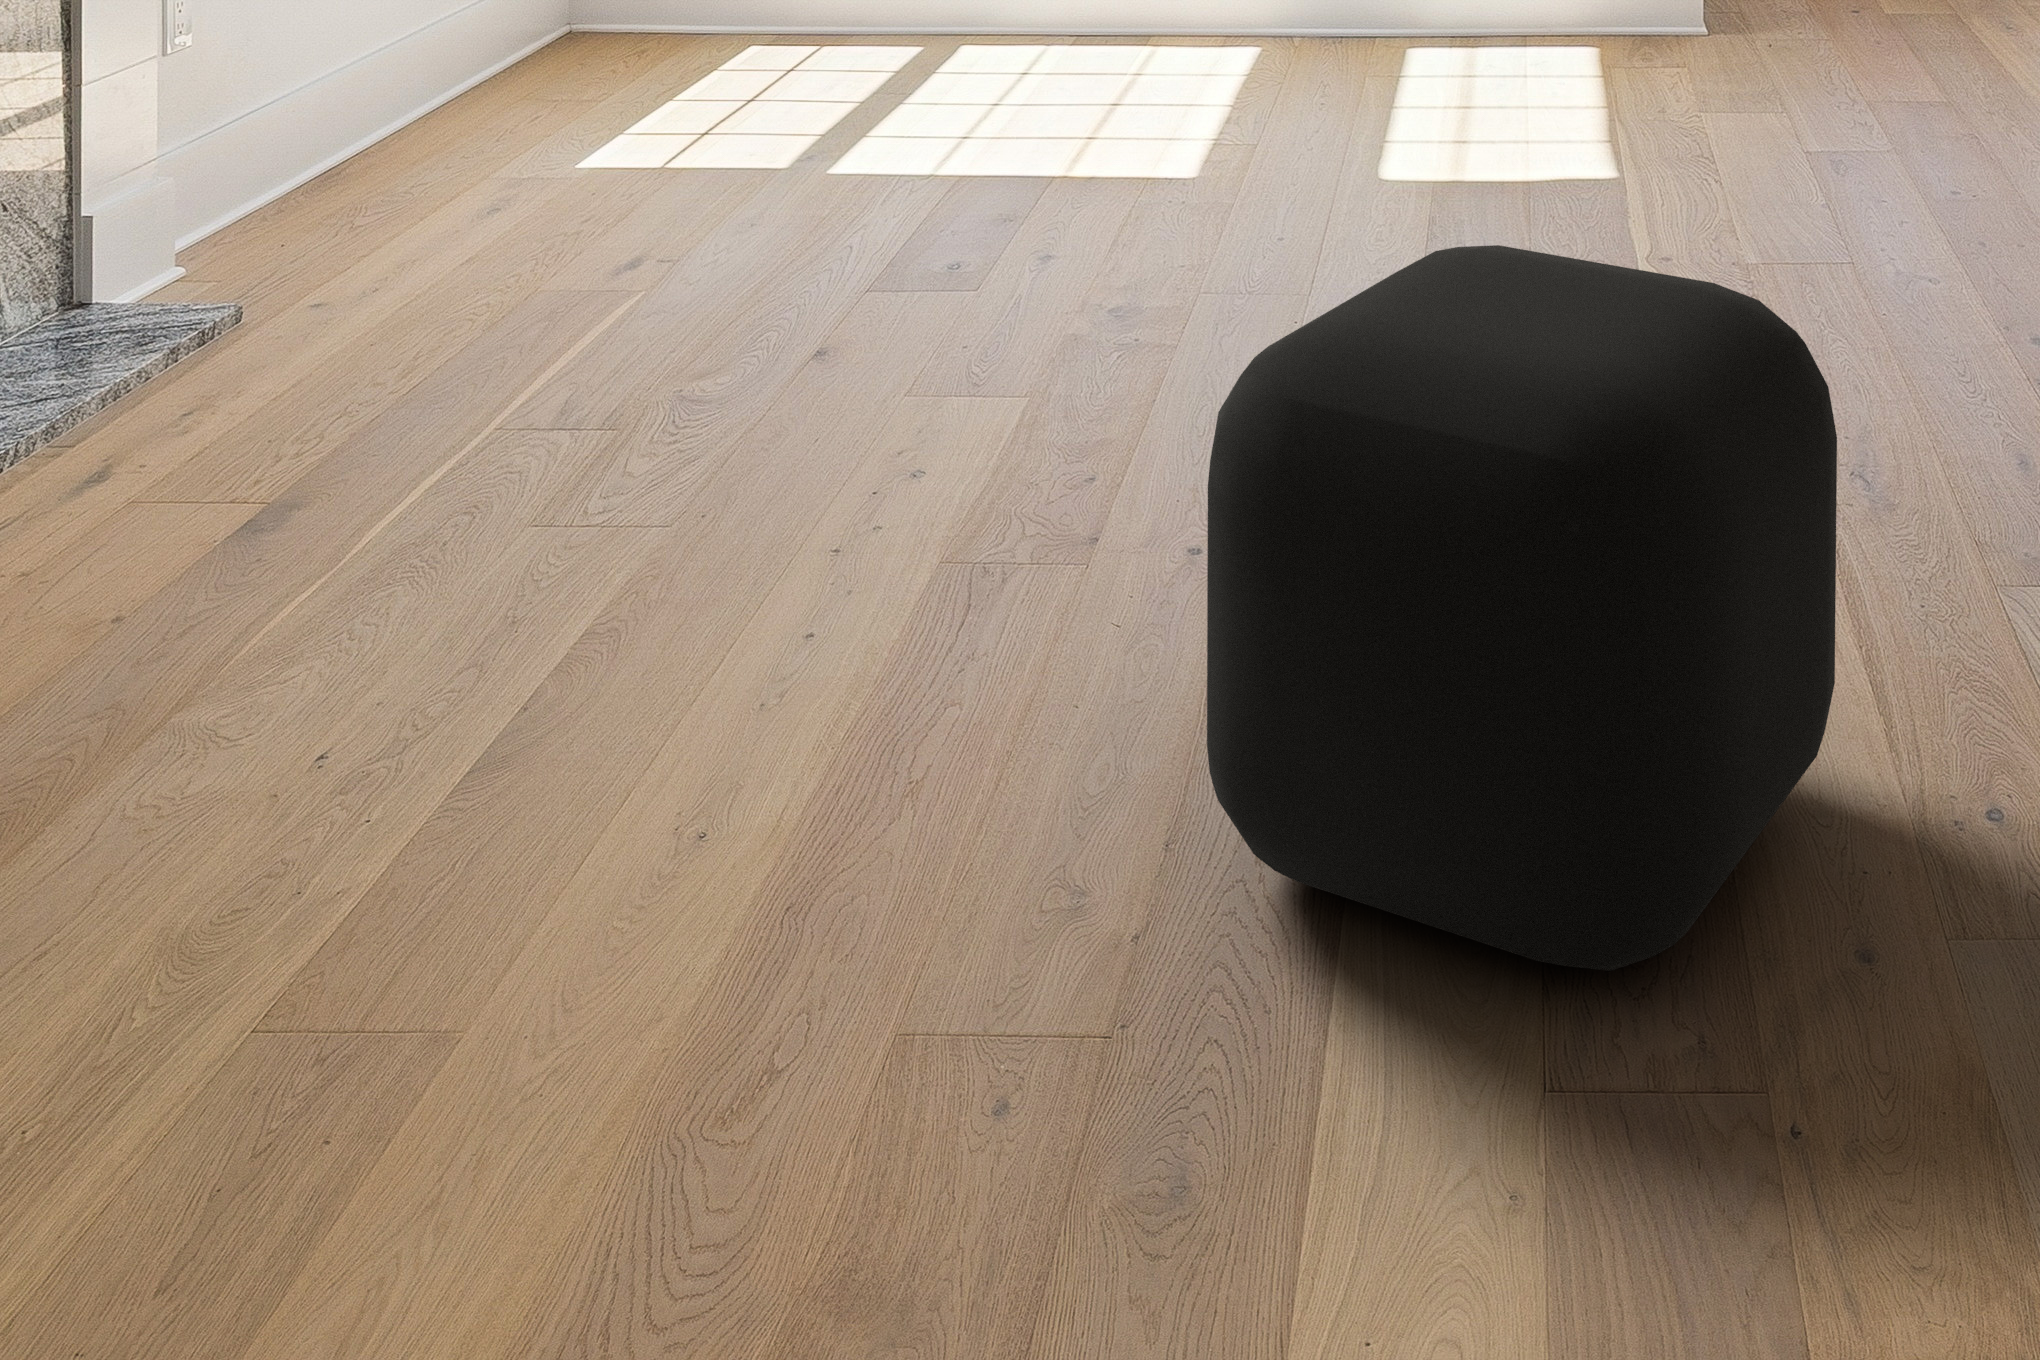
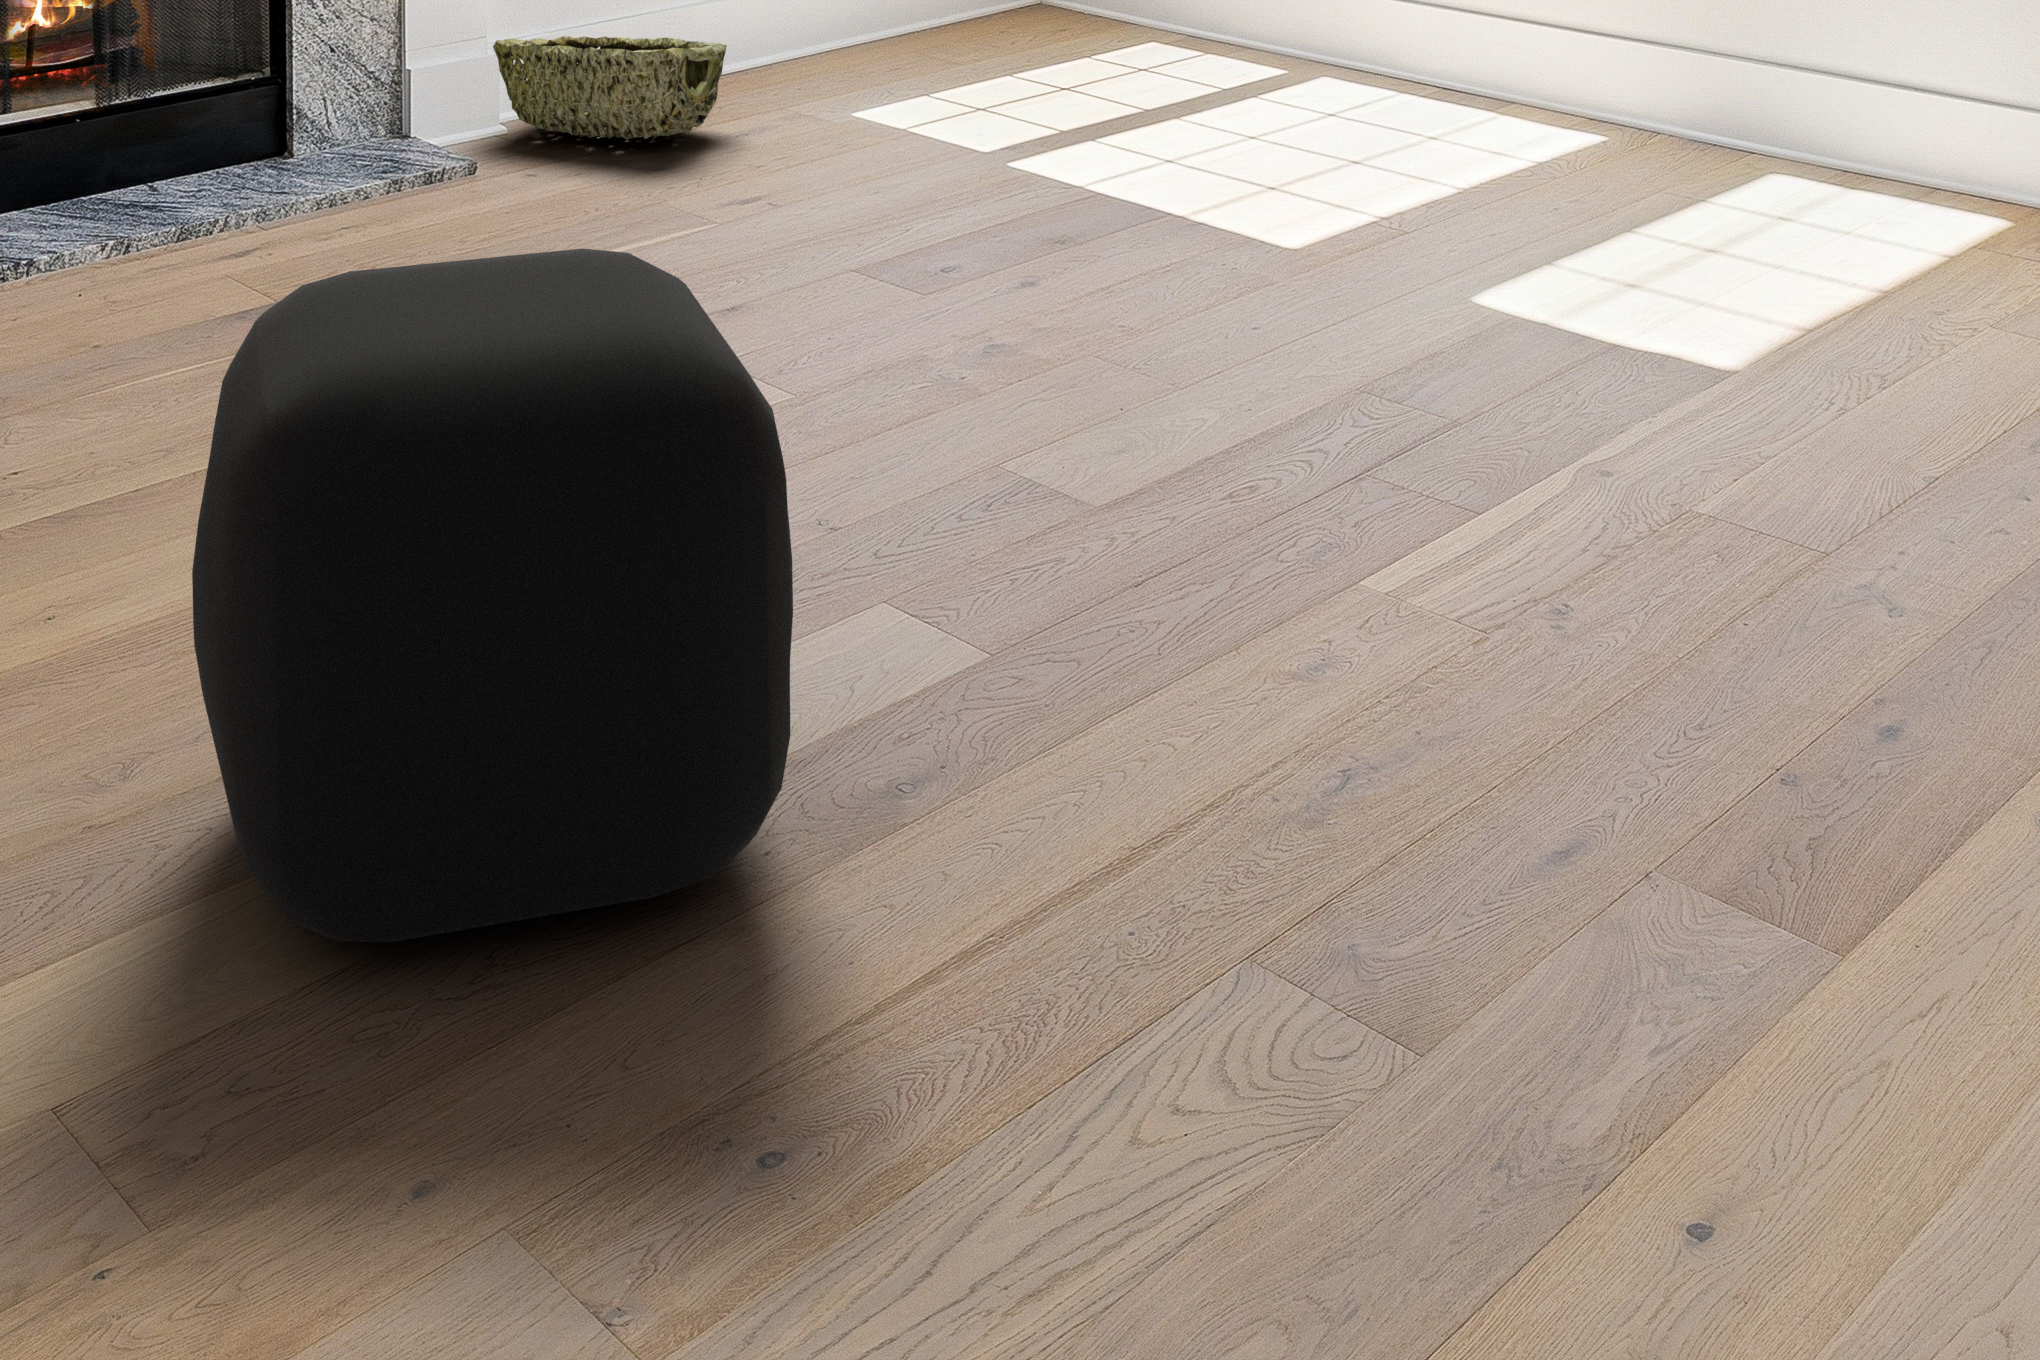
woven basket: none [179,116,476,259] -> present [493,36,727,140]

